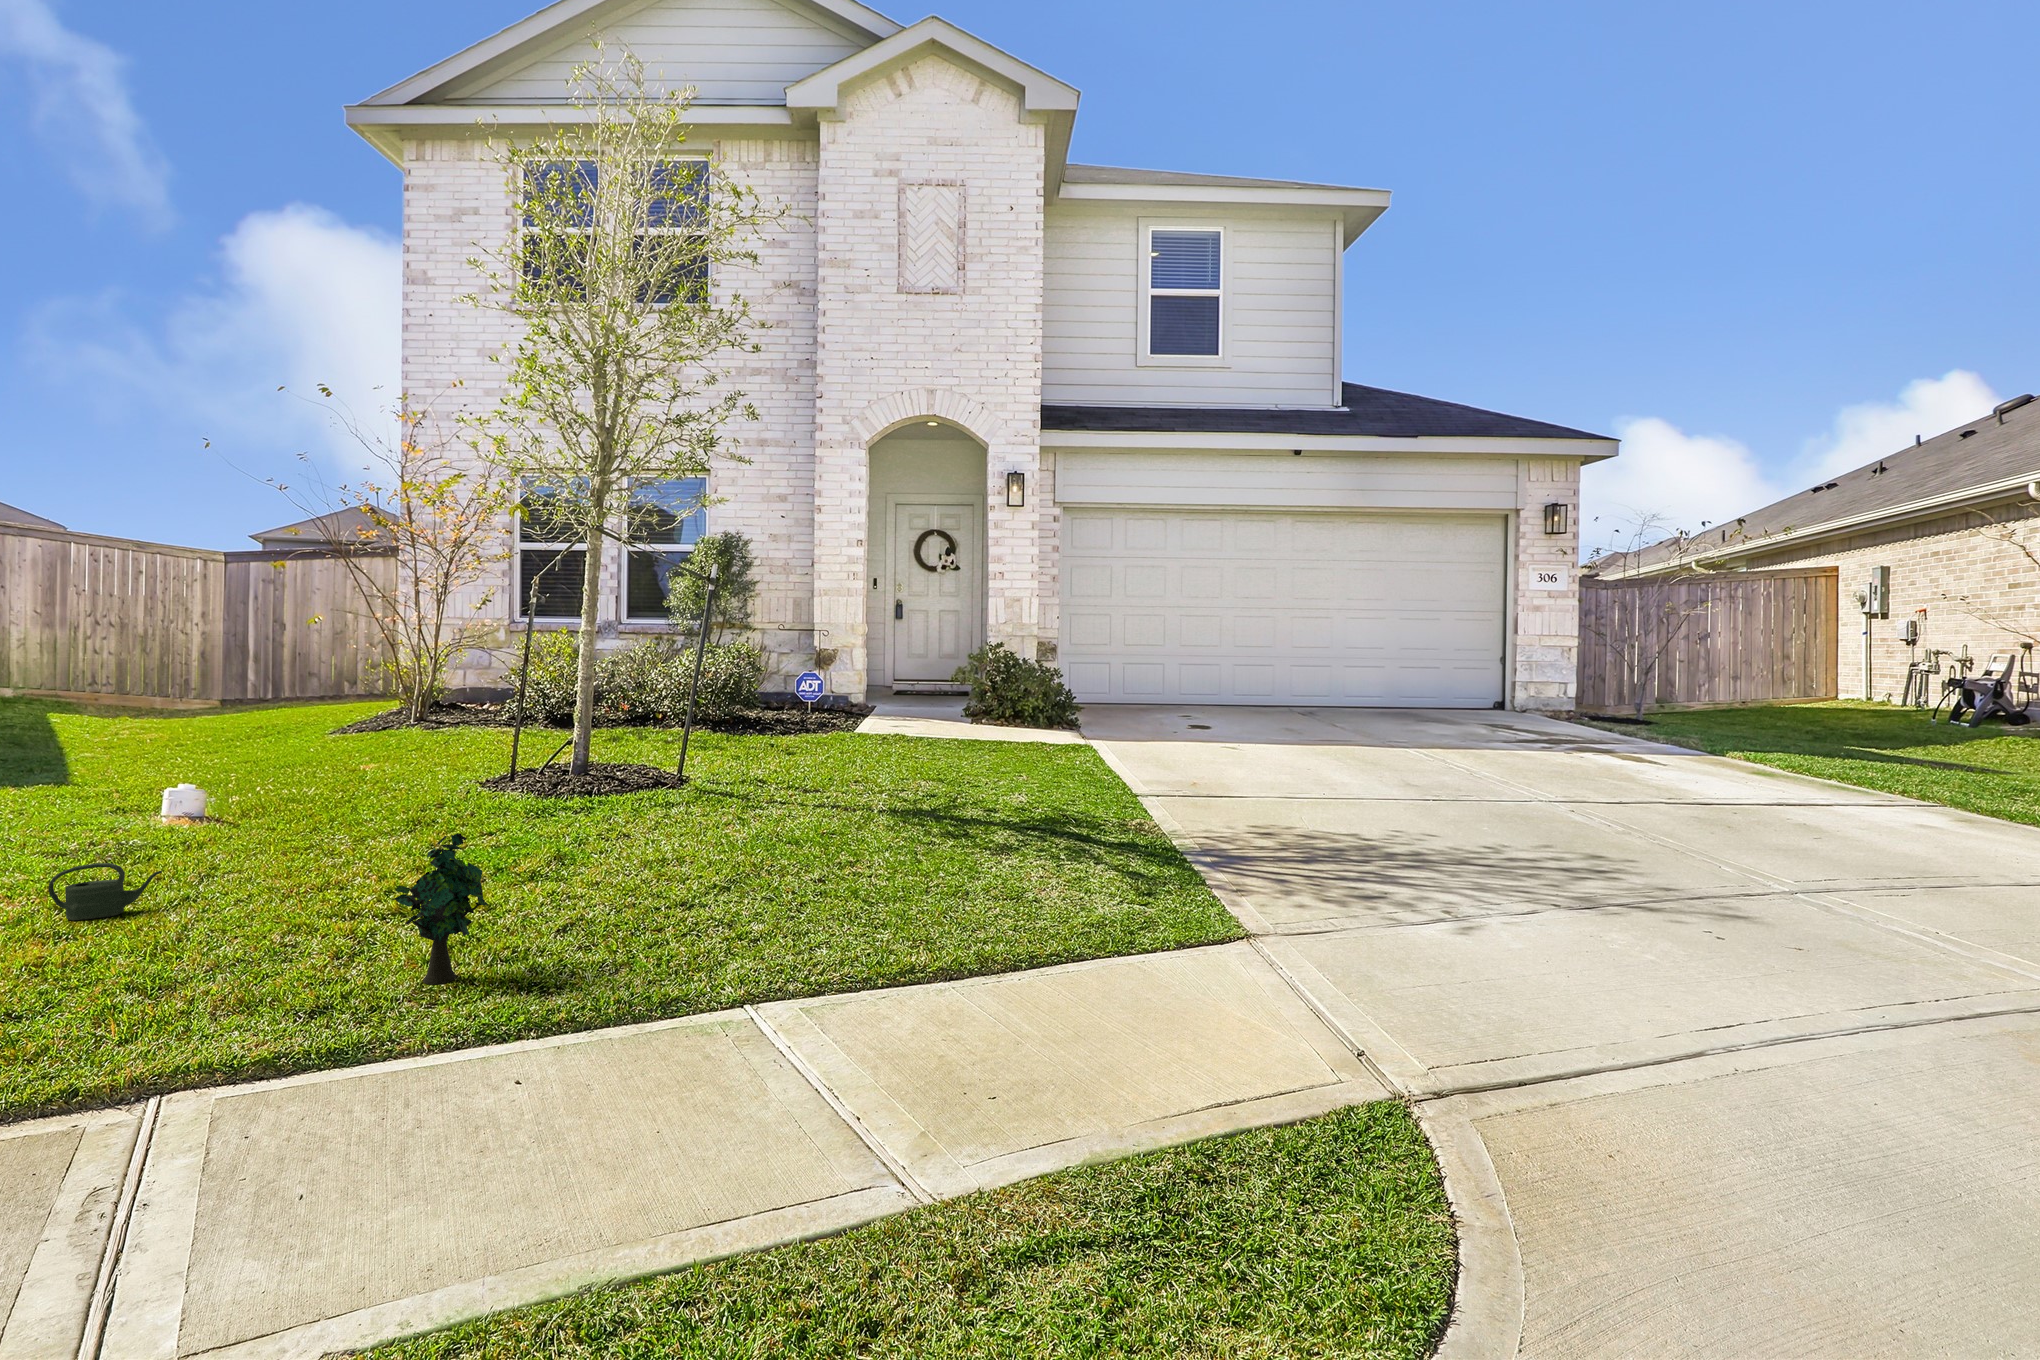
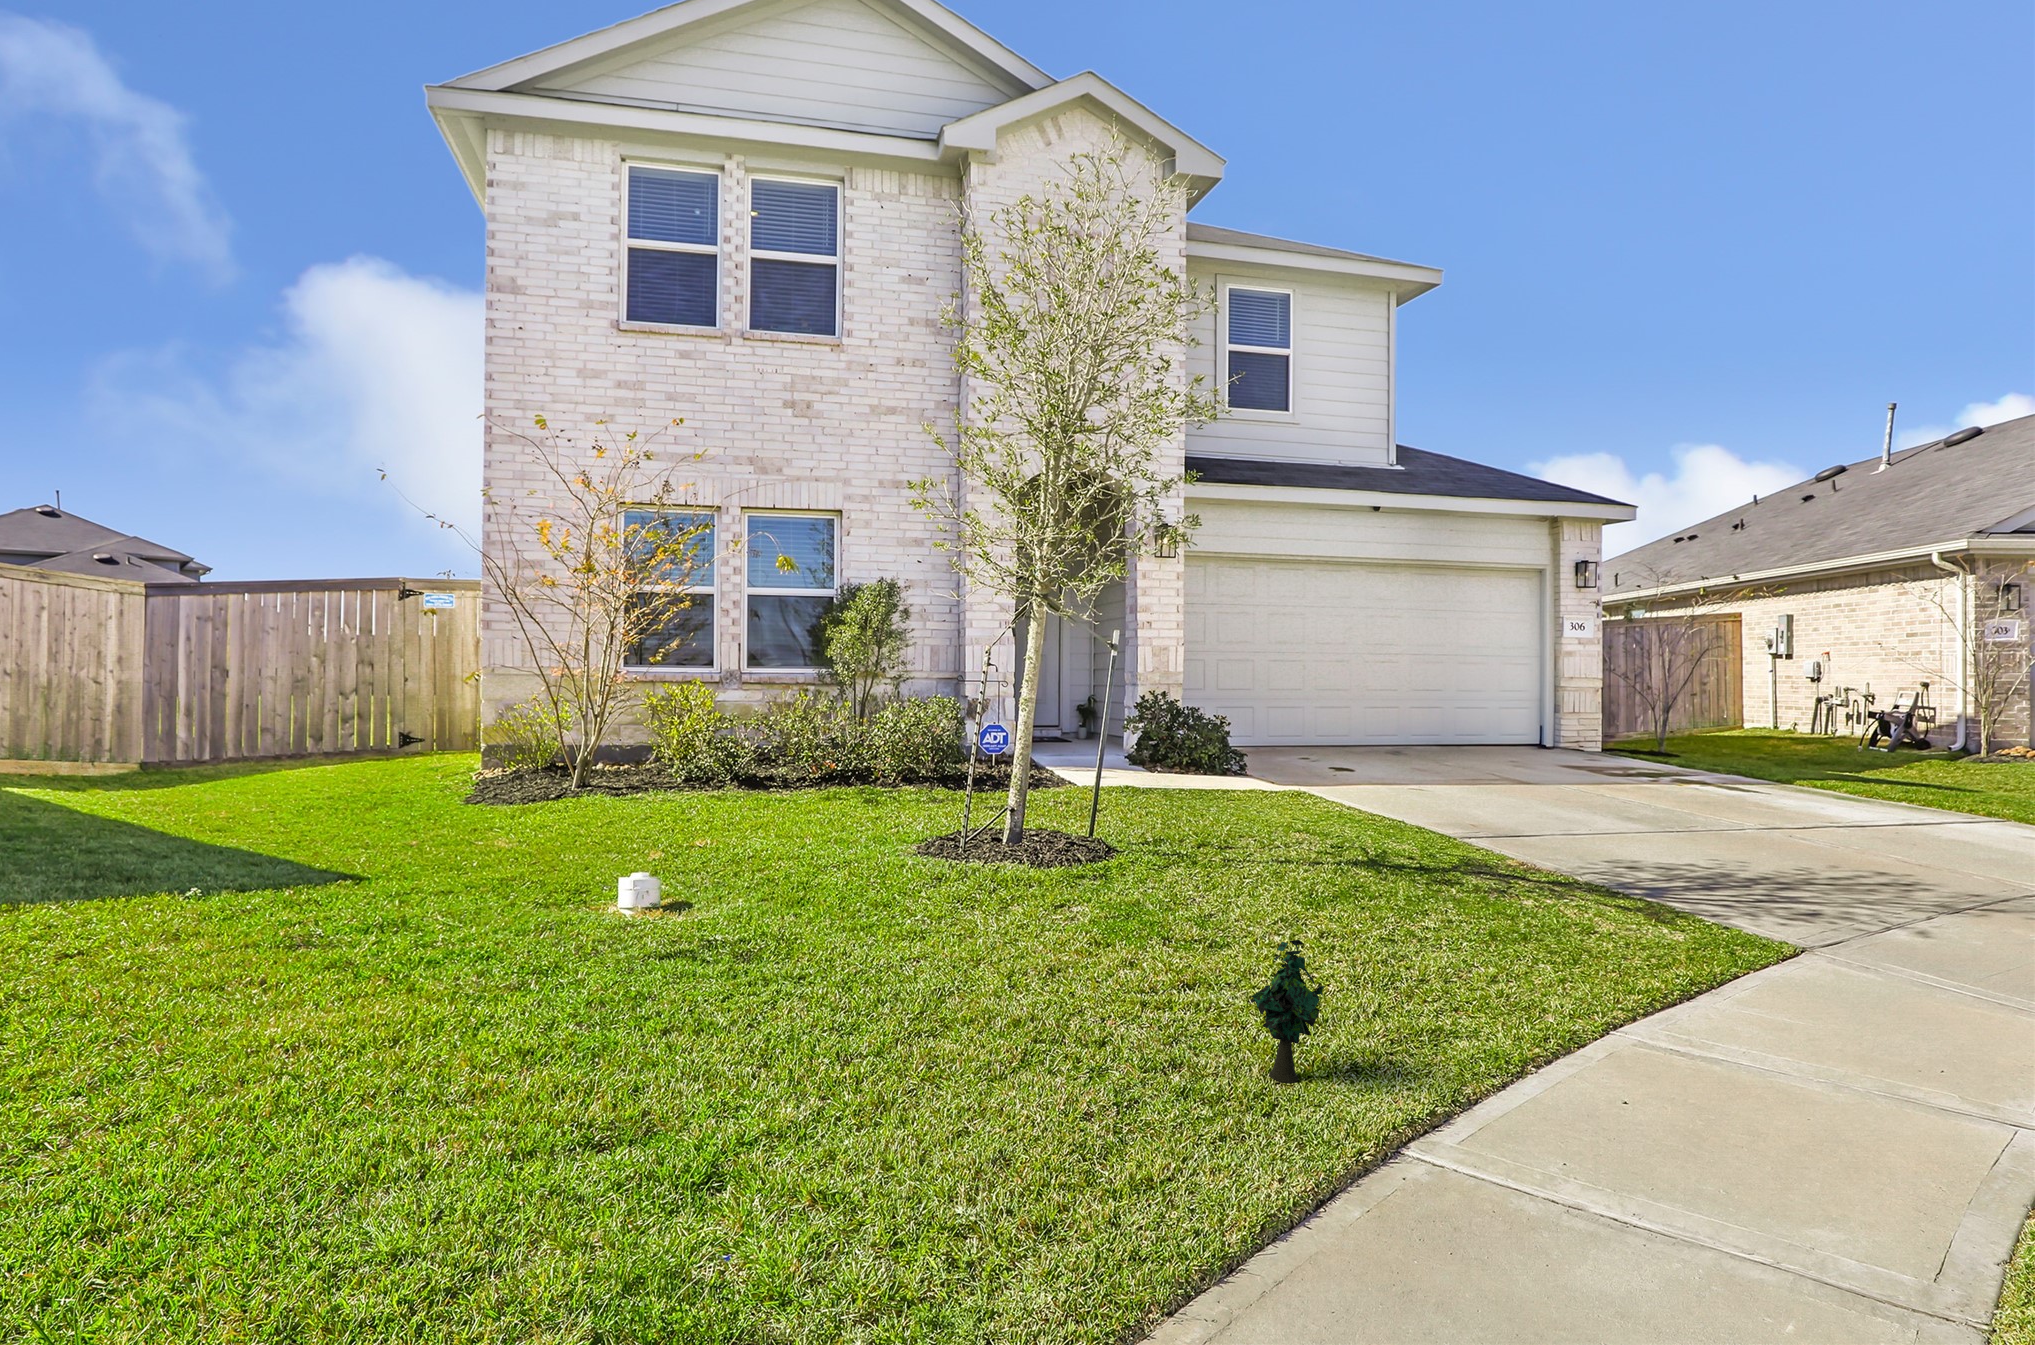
watering can: present [49,863,162,920] -> none [801,976,876,1036]

